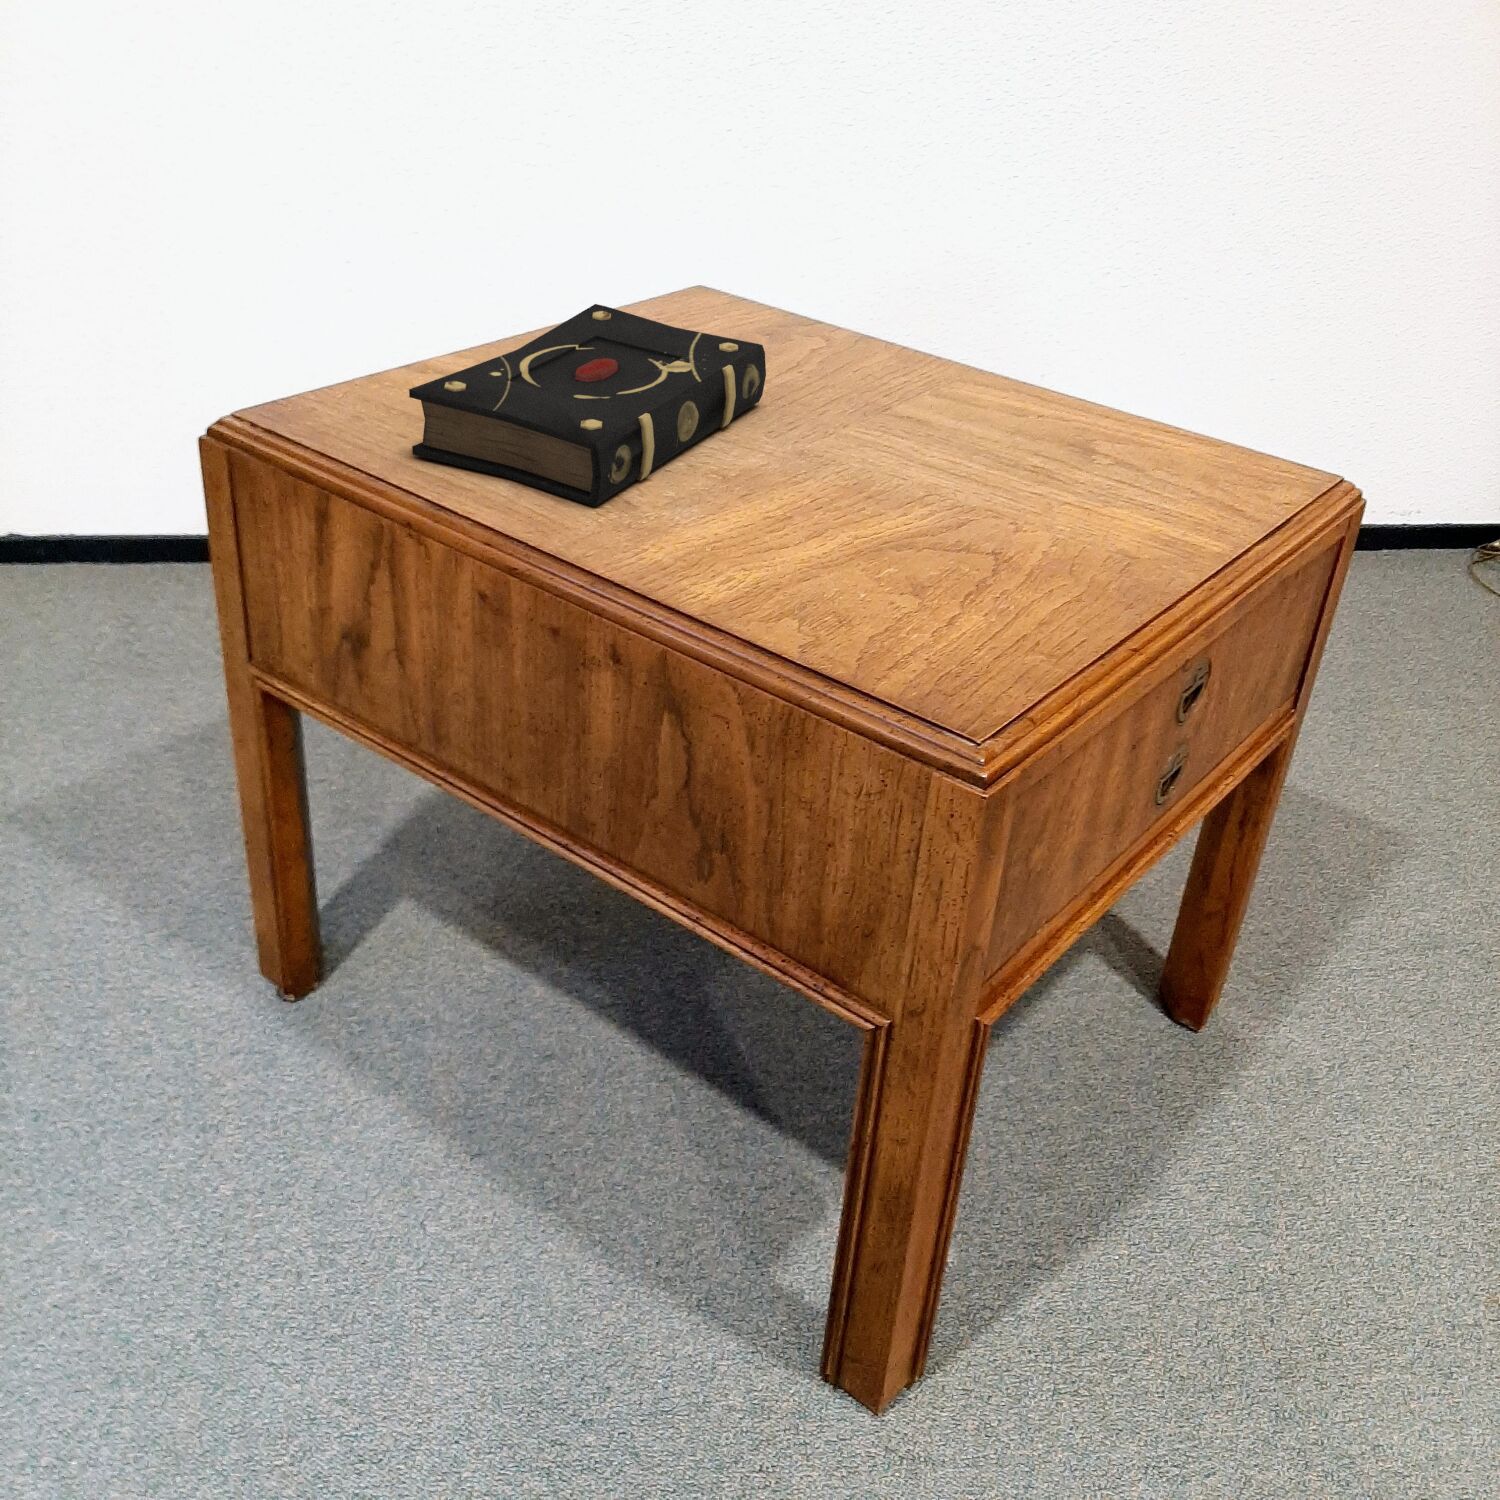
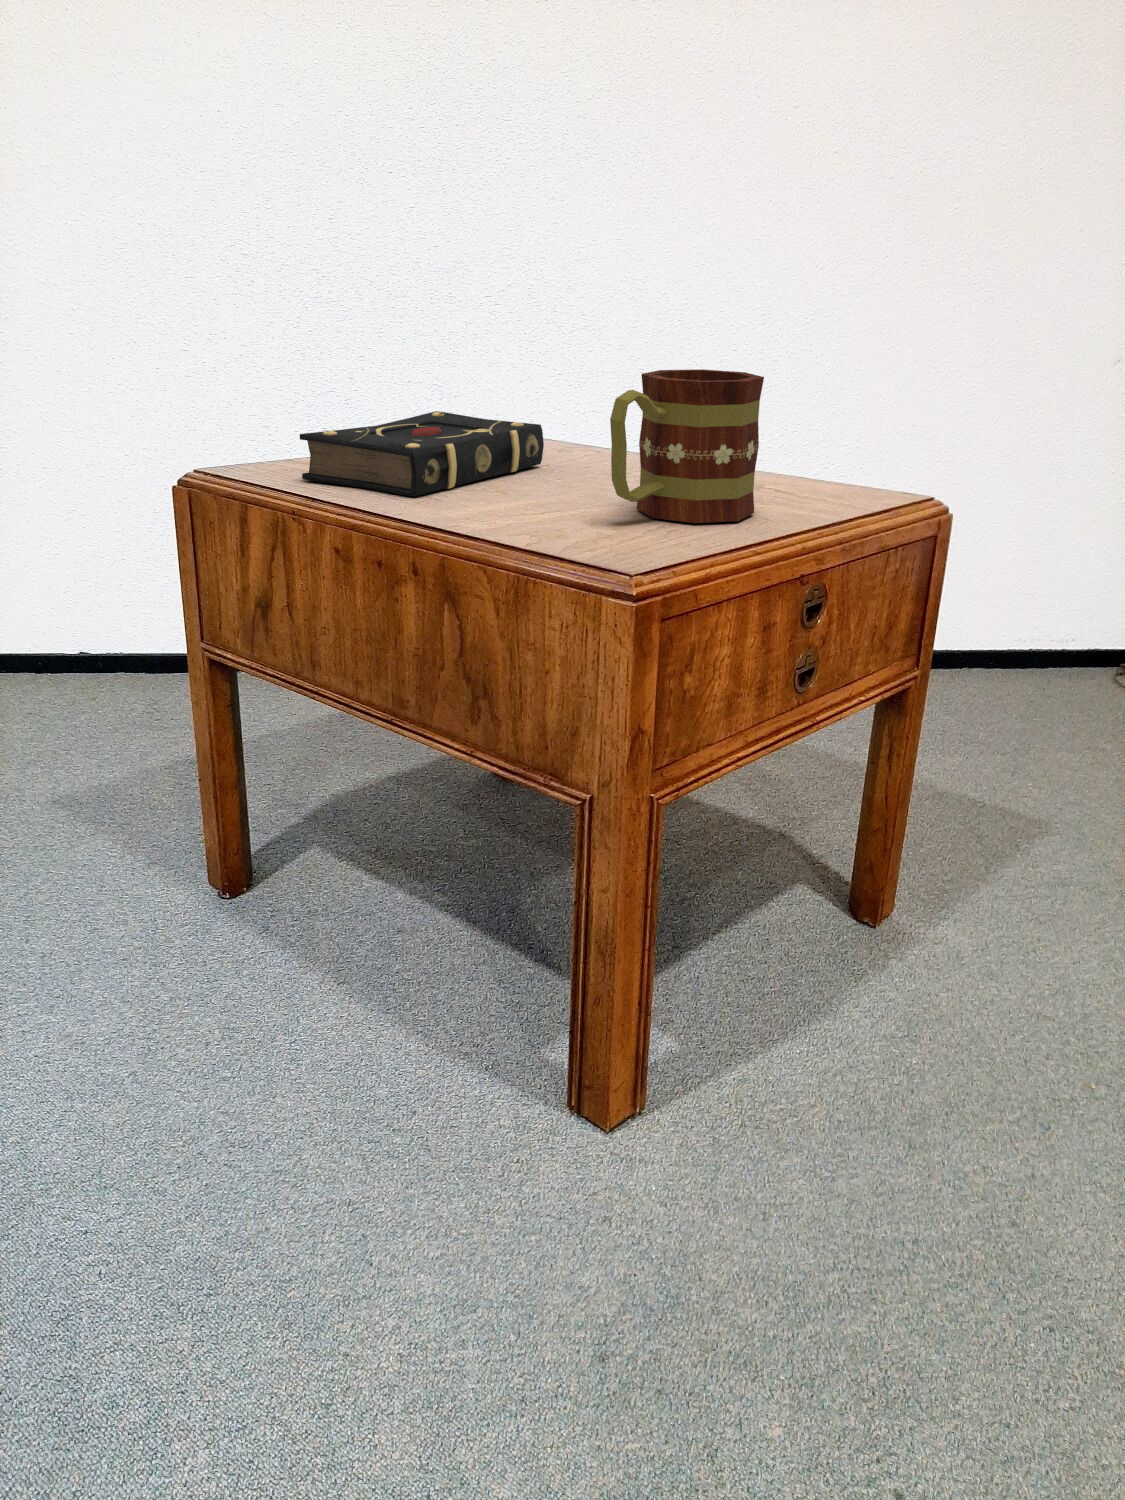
mug: none [915,327,1145,584] -> present [610,369,764,523]

